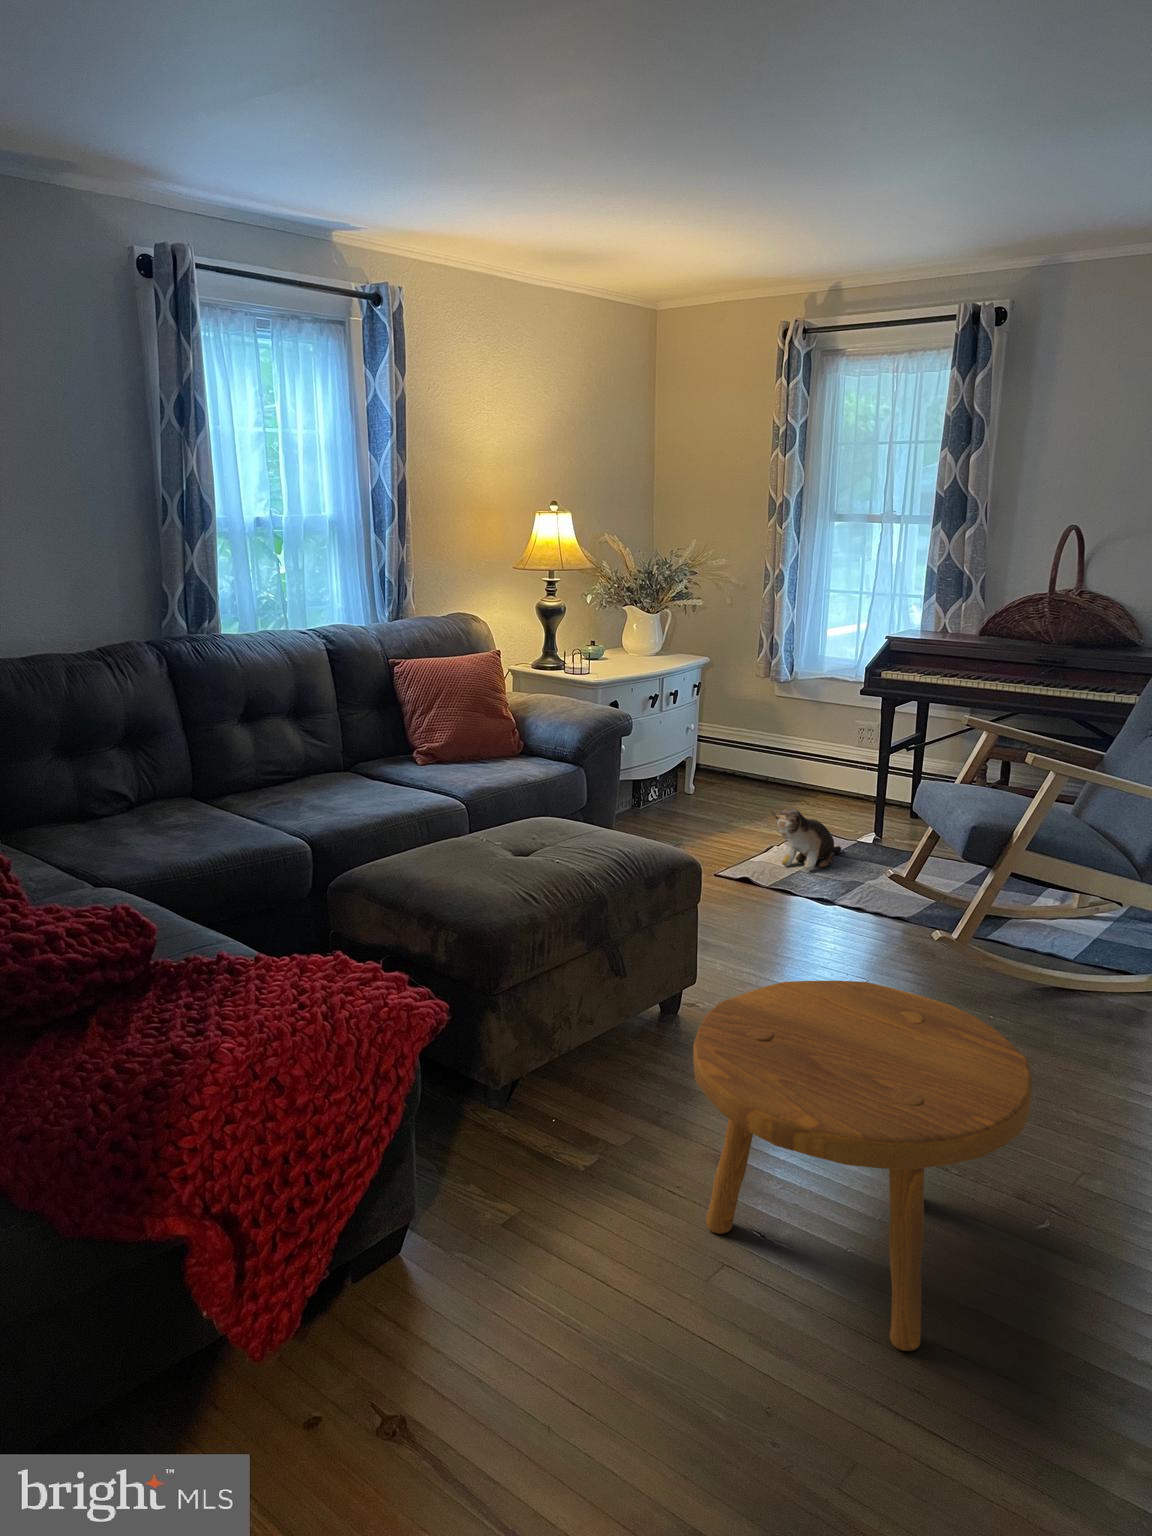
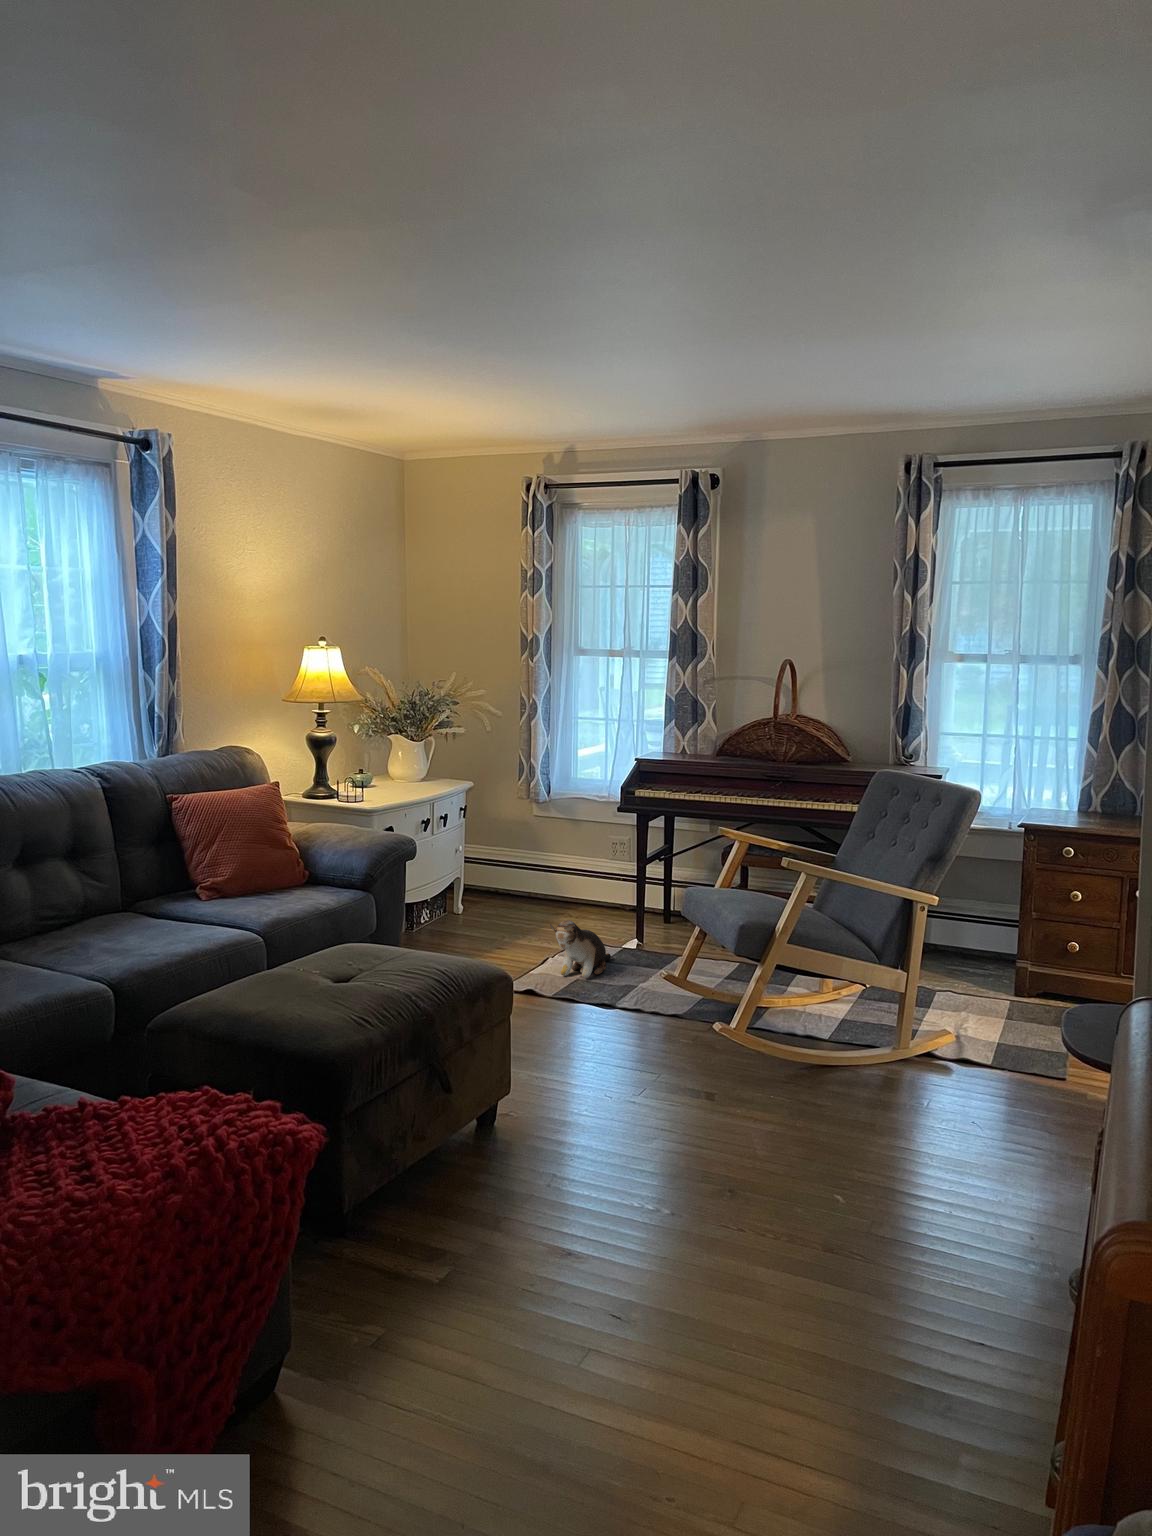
footstool: present [693,981,1032,1351] -> none [559,1066,856,1397]

